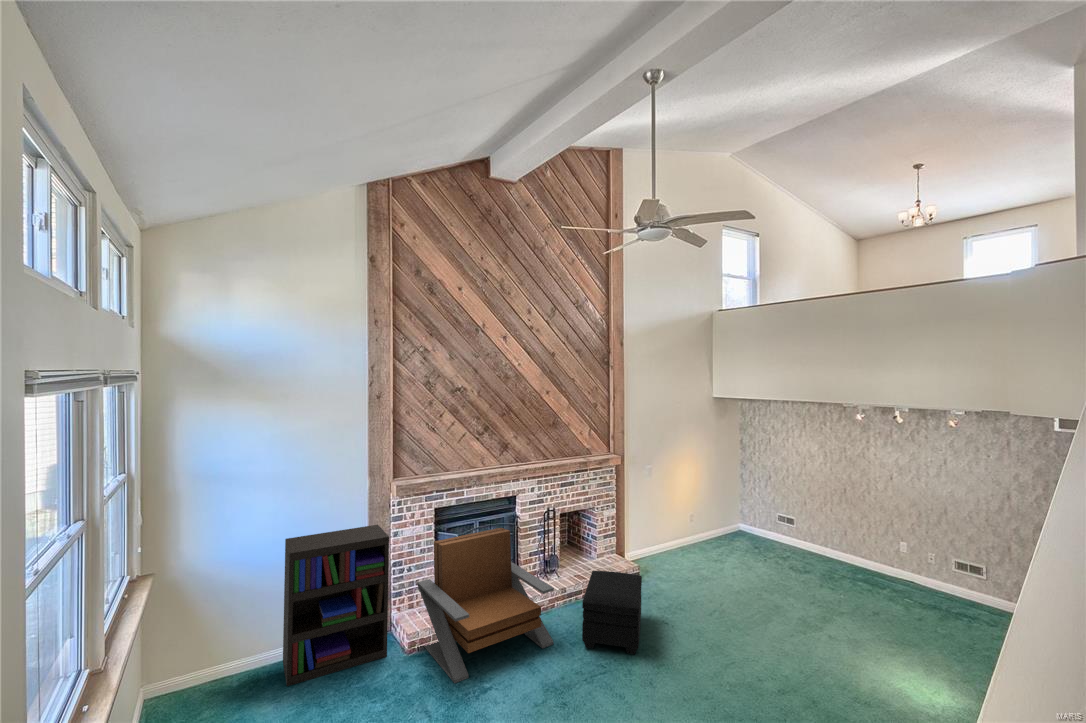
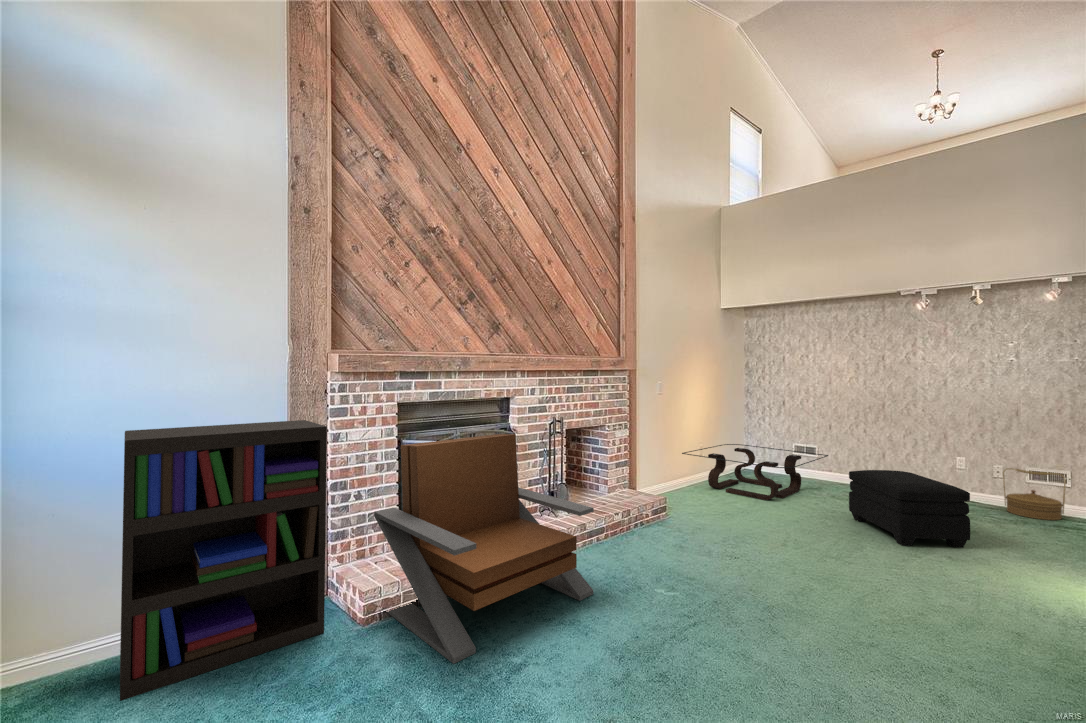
coffee table: none [668,512,792,568] -> present [682,444,828,500]
woven basket: none [931,557,979,607] -> present [1003,468,1066,520]
ottoman: present [582,571,642,654] -> present [849,470,970,548]

